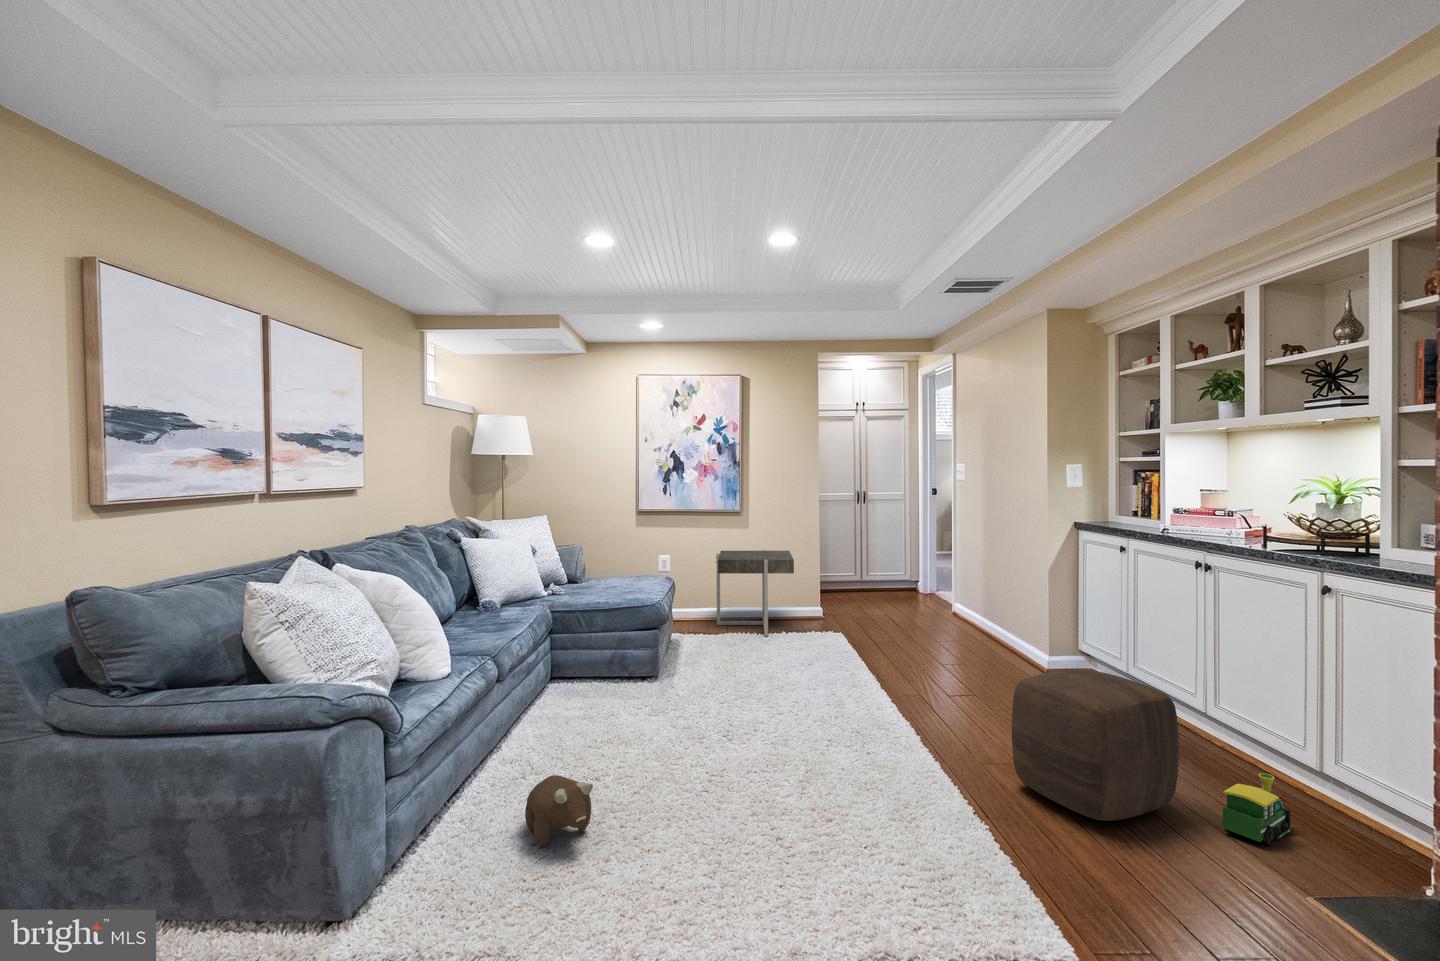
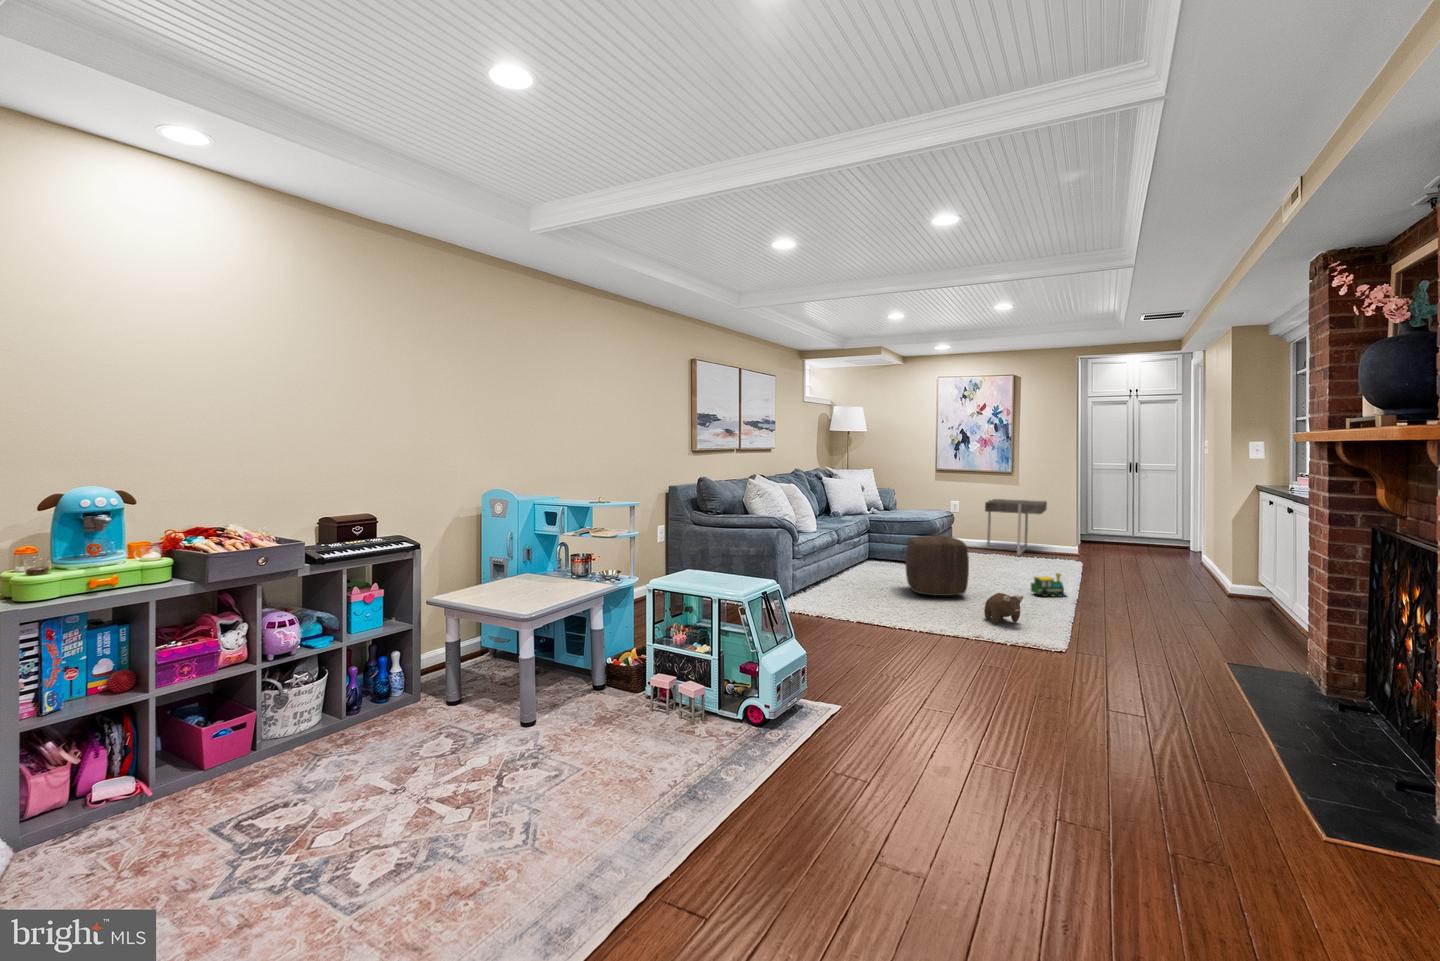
ottoman: present [1012,669,1179,821] -> present [905,535,969,596]
toy train: present [1222,773,1292,845] -> present [1031,573,1066,597]
plush toy: present [525,775,593,847] -> present [984,593,1023,623]

